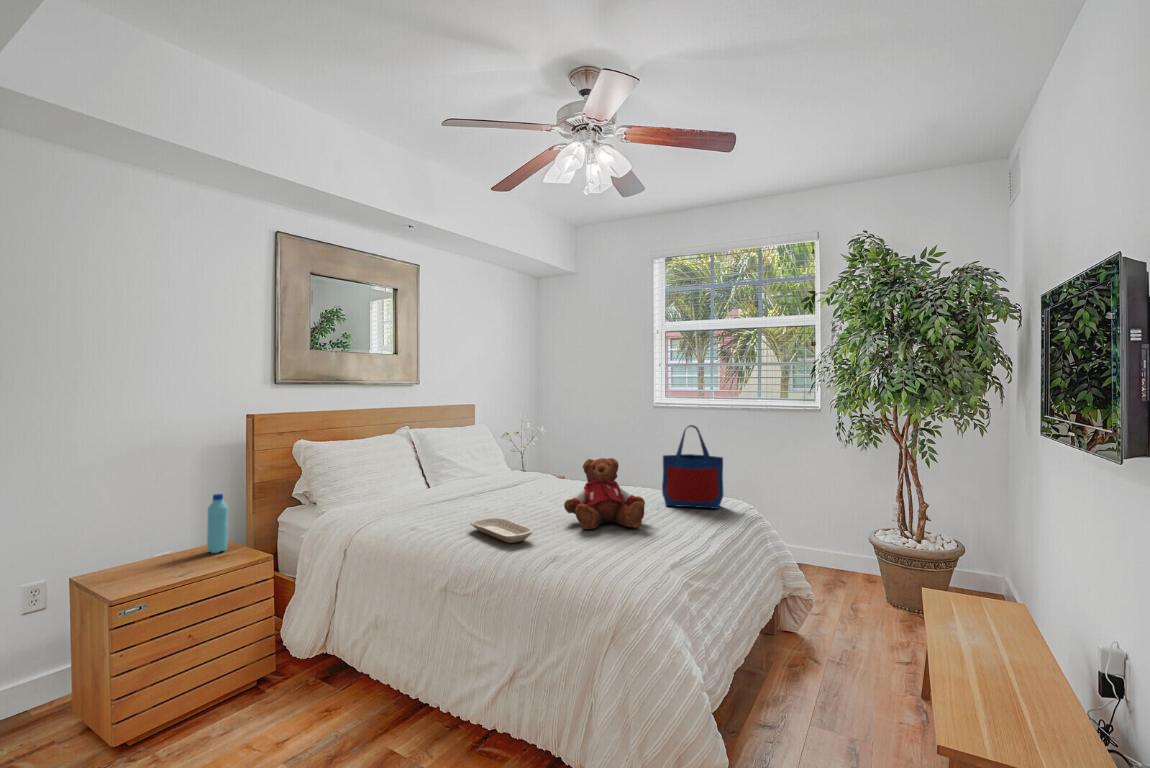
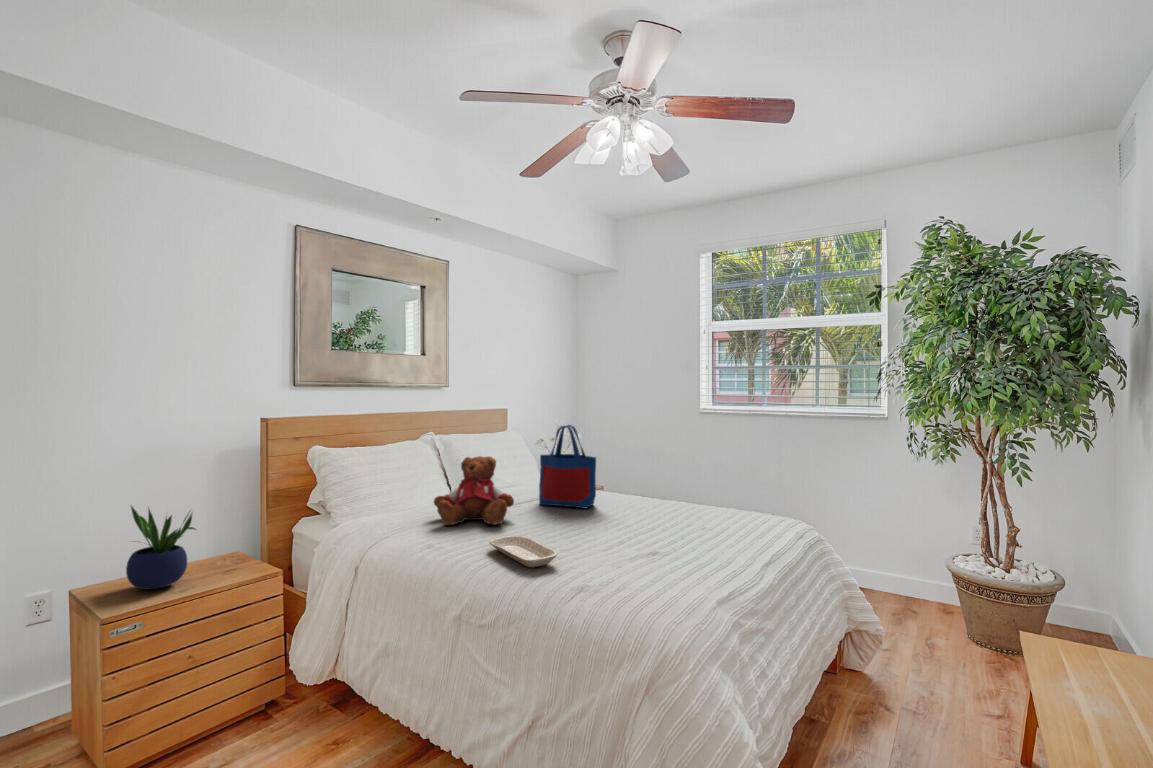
tote bag: present [662,425,723,509] -> present [539,425,596,509]
teddy bear: present [564,458,645,529] -> present [434,456,514,525]
water bottle: present [207,494,228,553] -> none [217,502,239,565]
potted plant: none [129,496,195,575] -> present [126,506,195,589]

